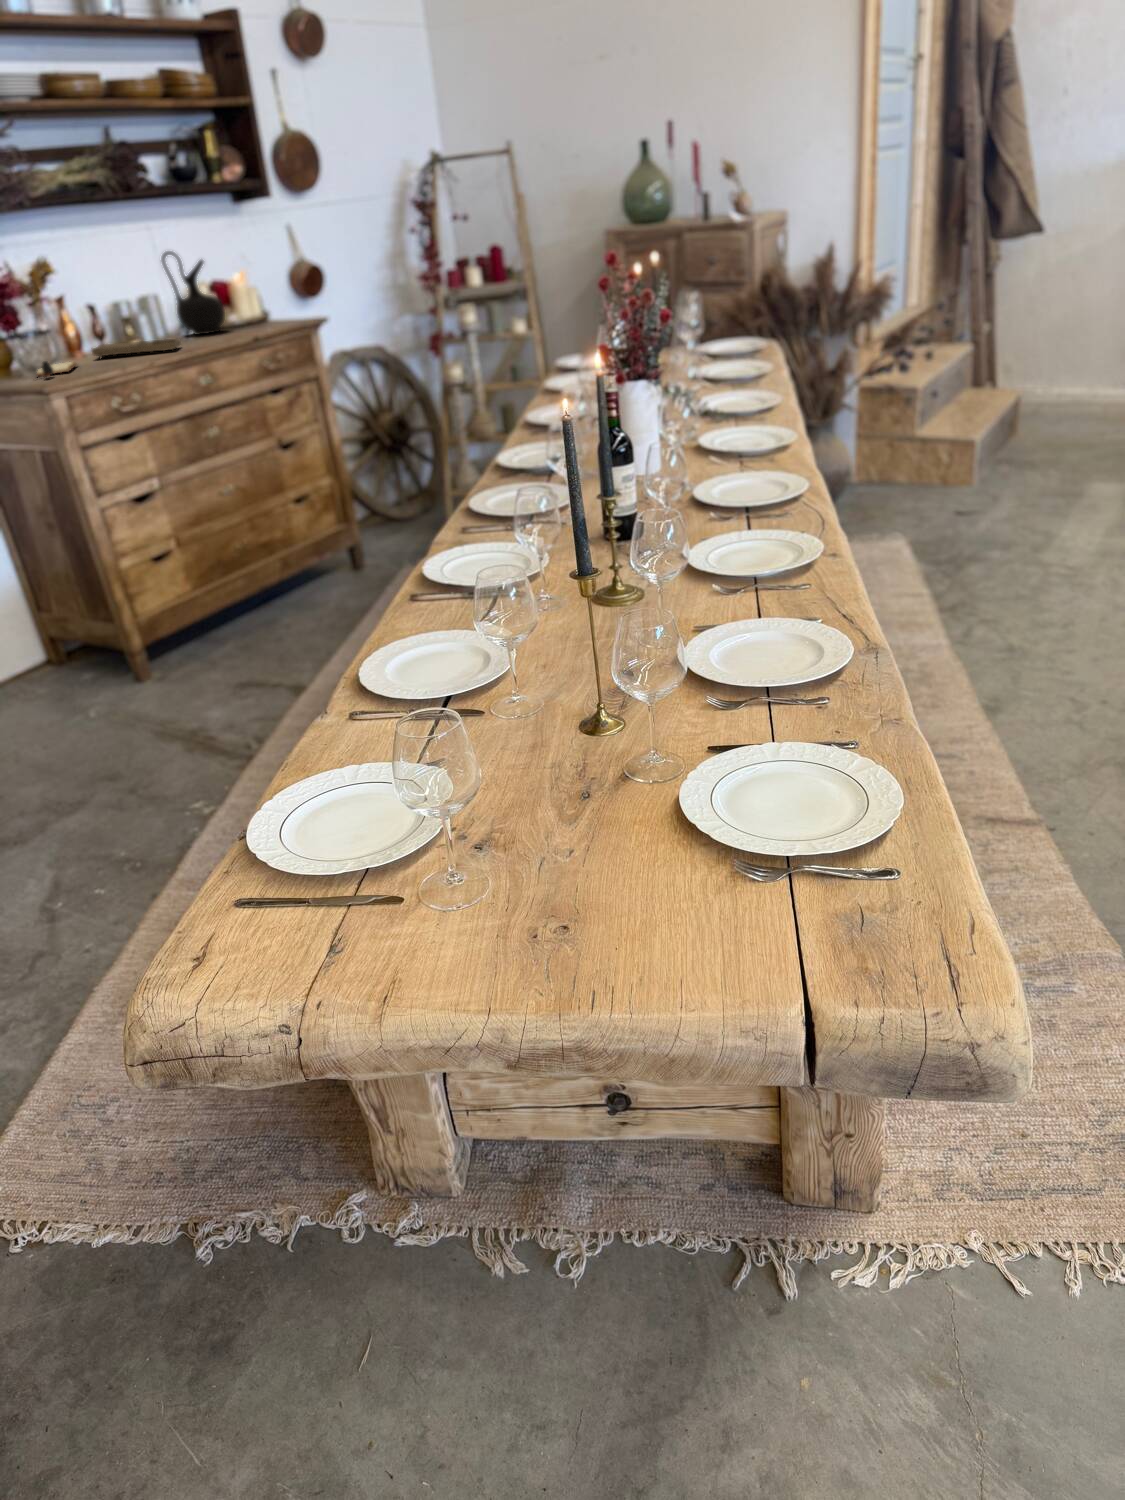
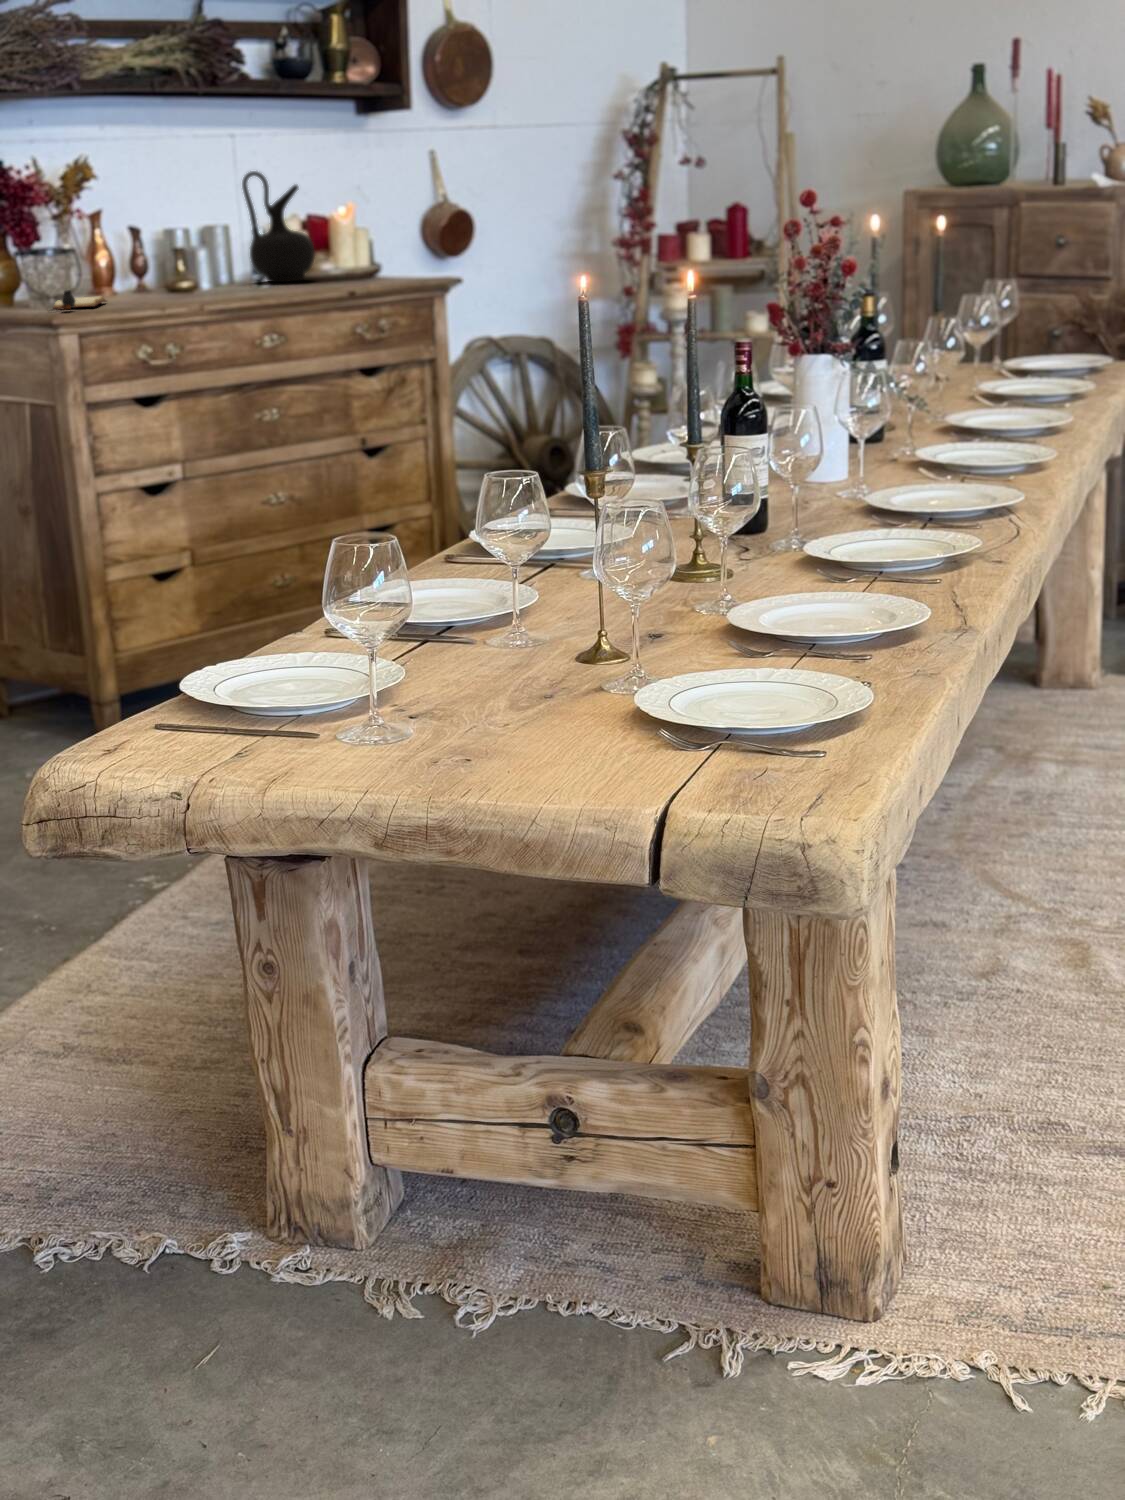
tray: present [92,339,181,358] -> none [127,281,246,299]

